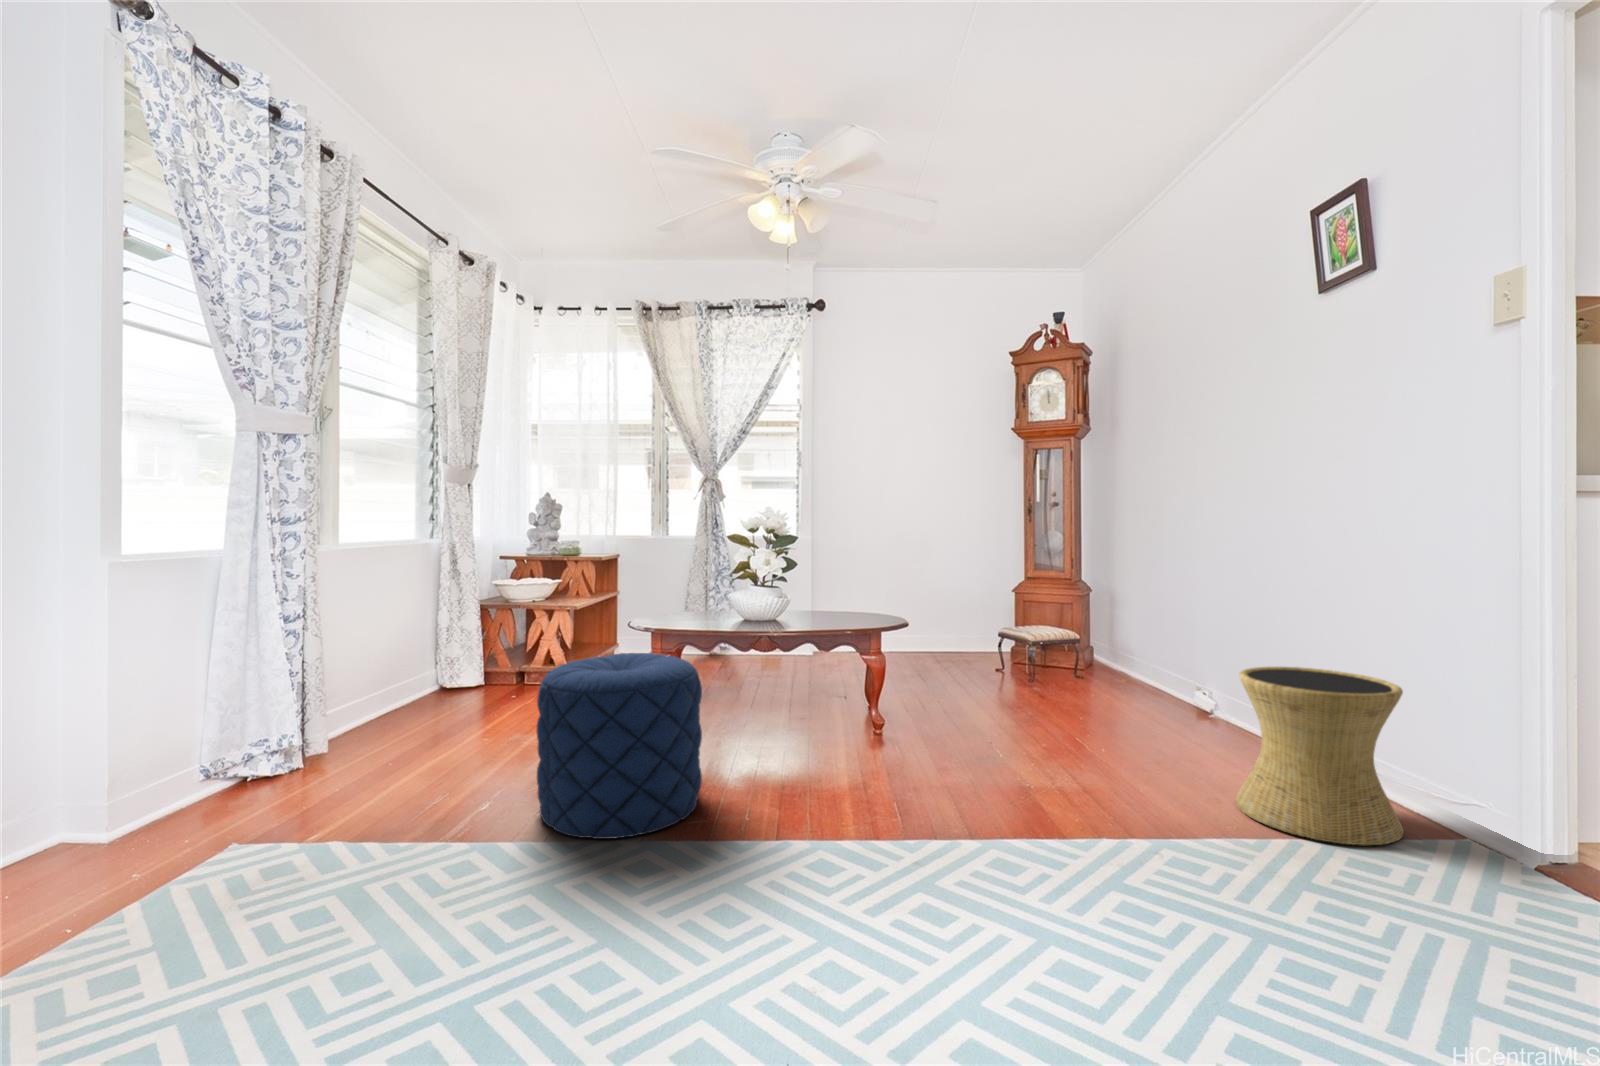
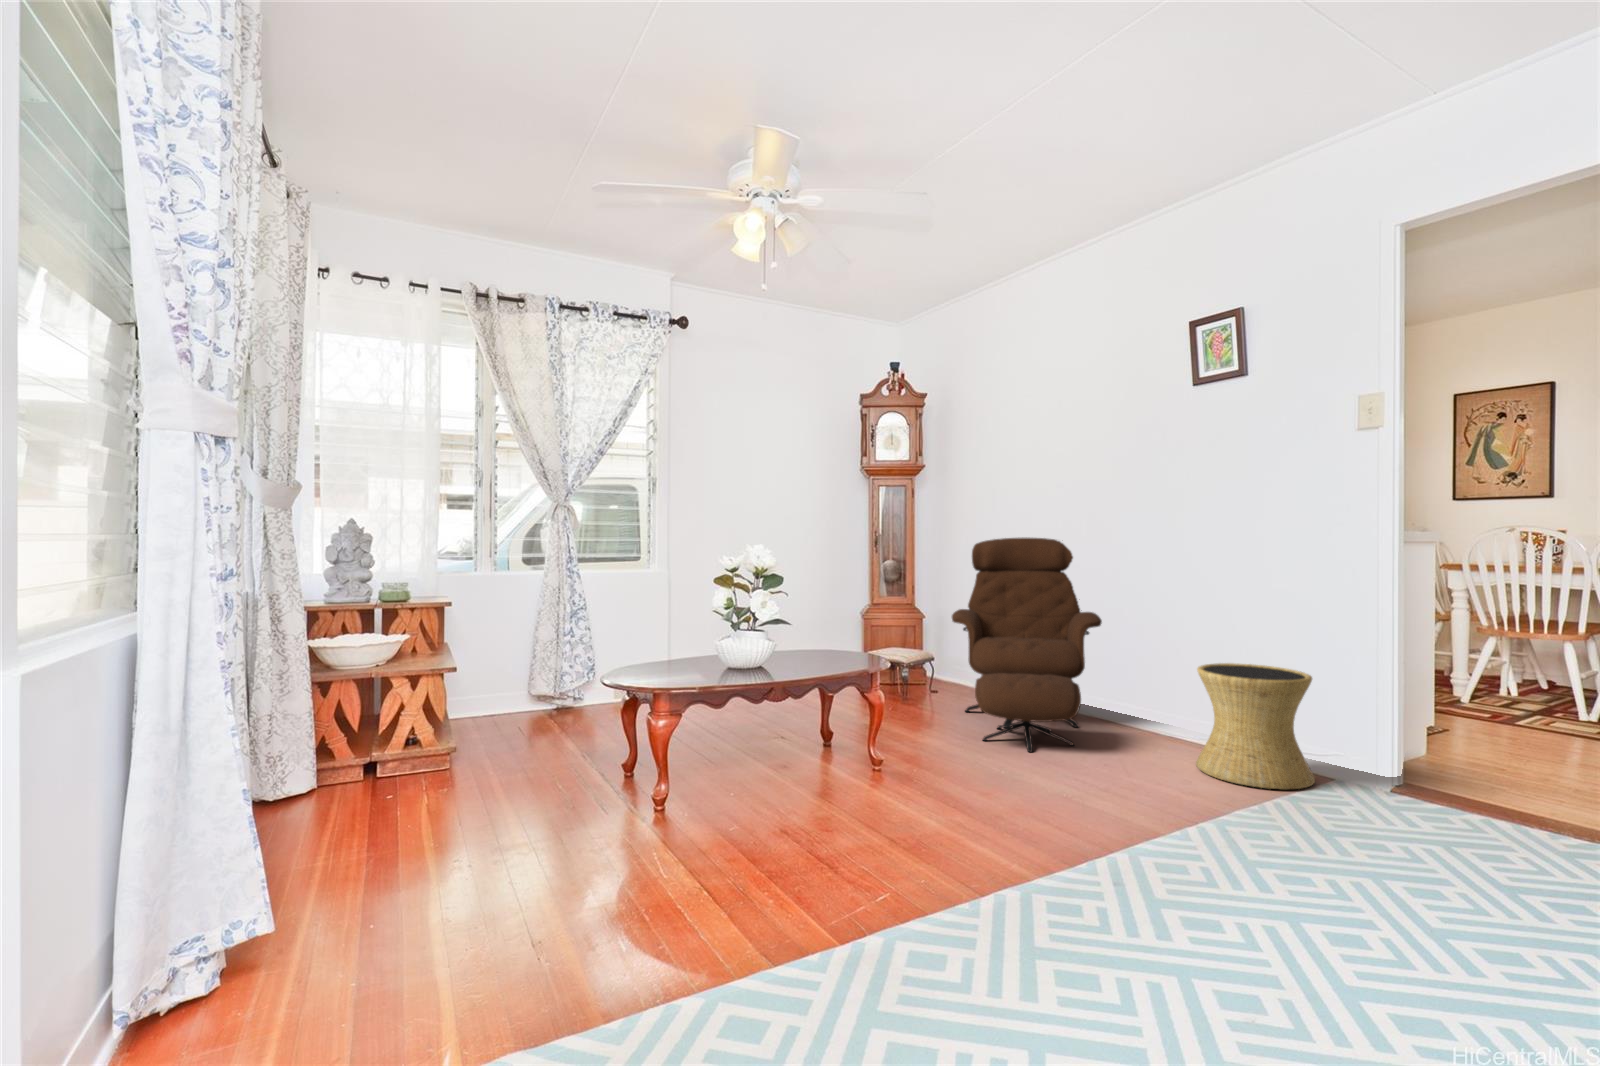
lounge chair: none [1011,506,1235,750] -> present [952,538,1102,752]
pouf: present [536,653,702,839] -> none [715,716,901,949]

